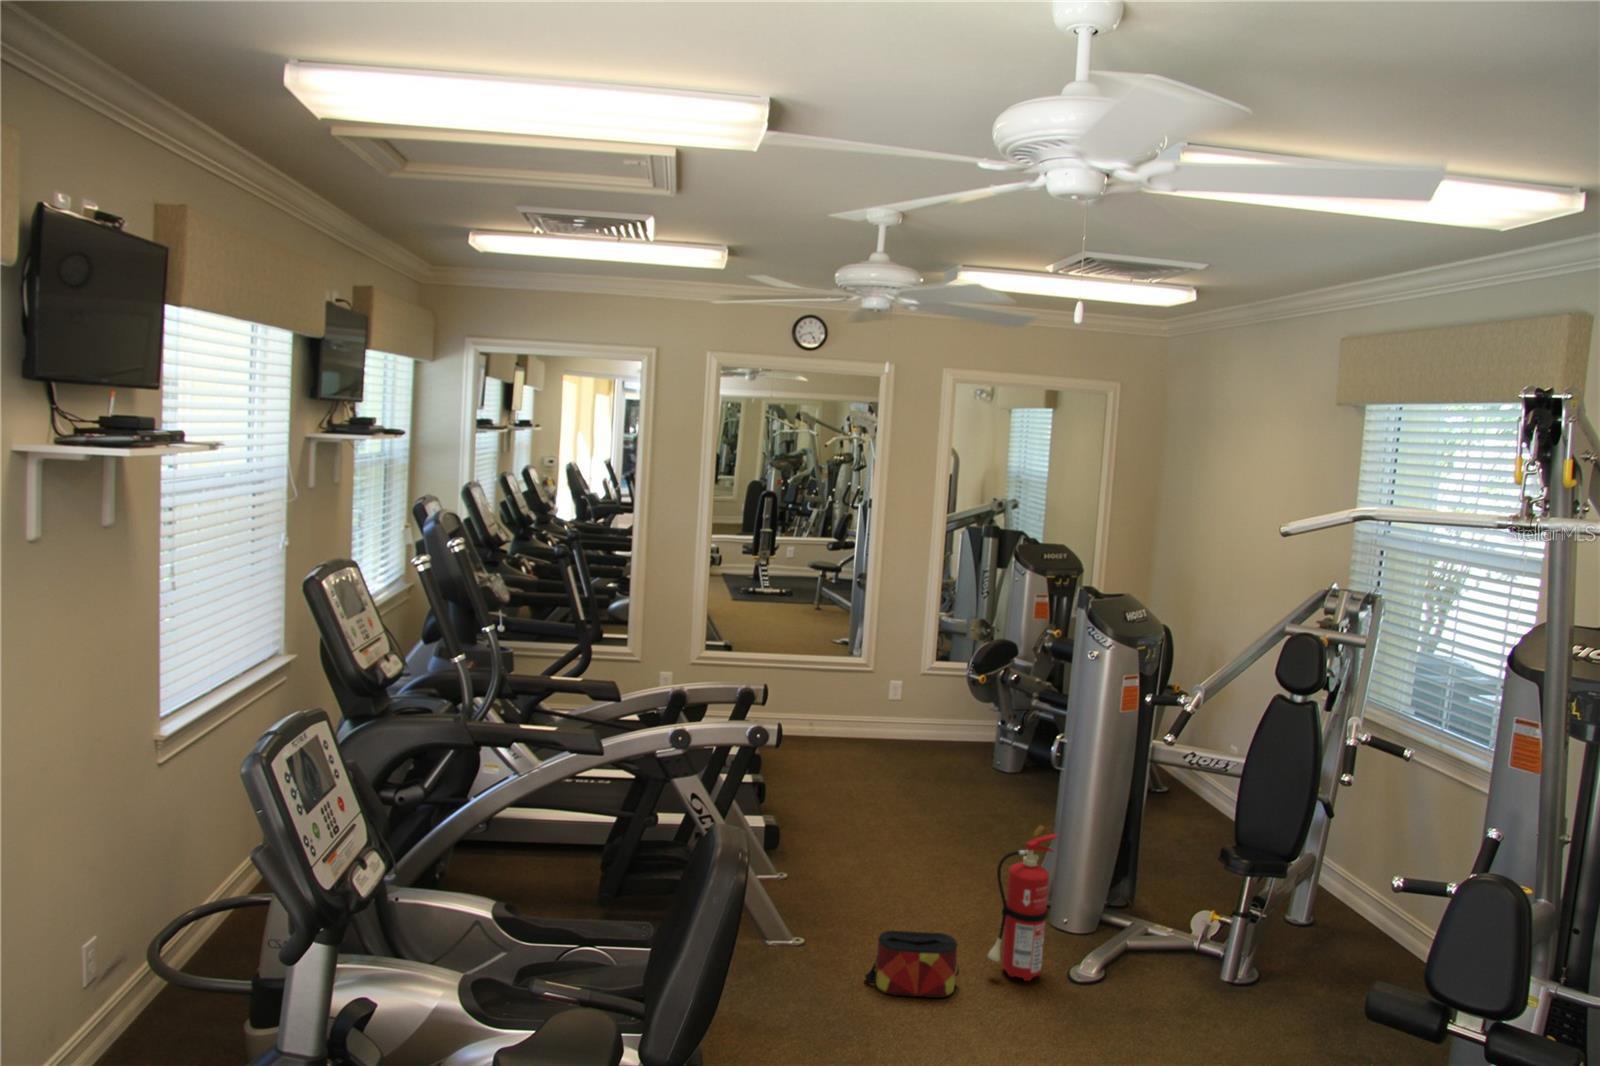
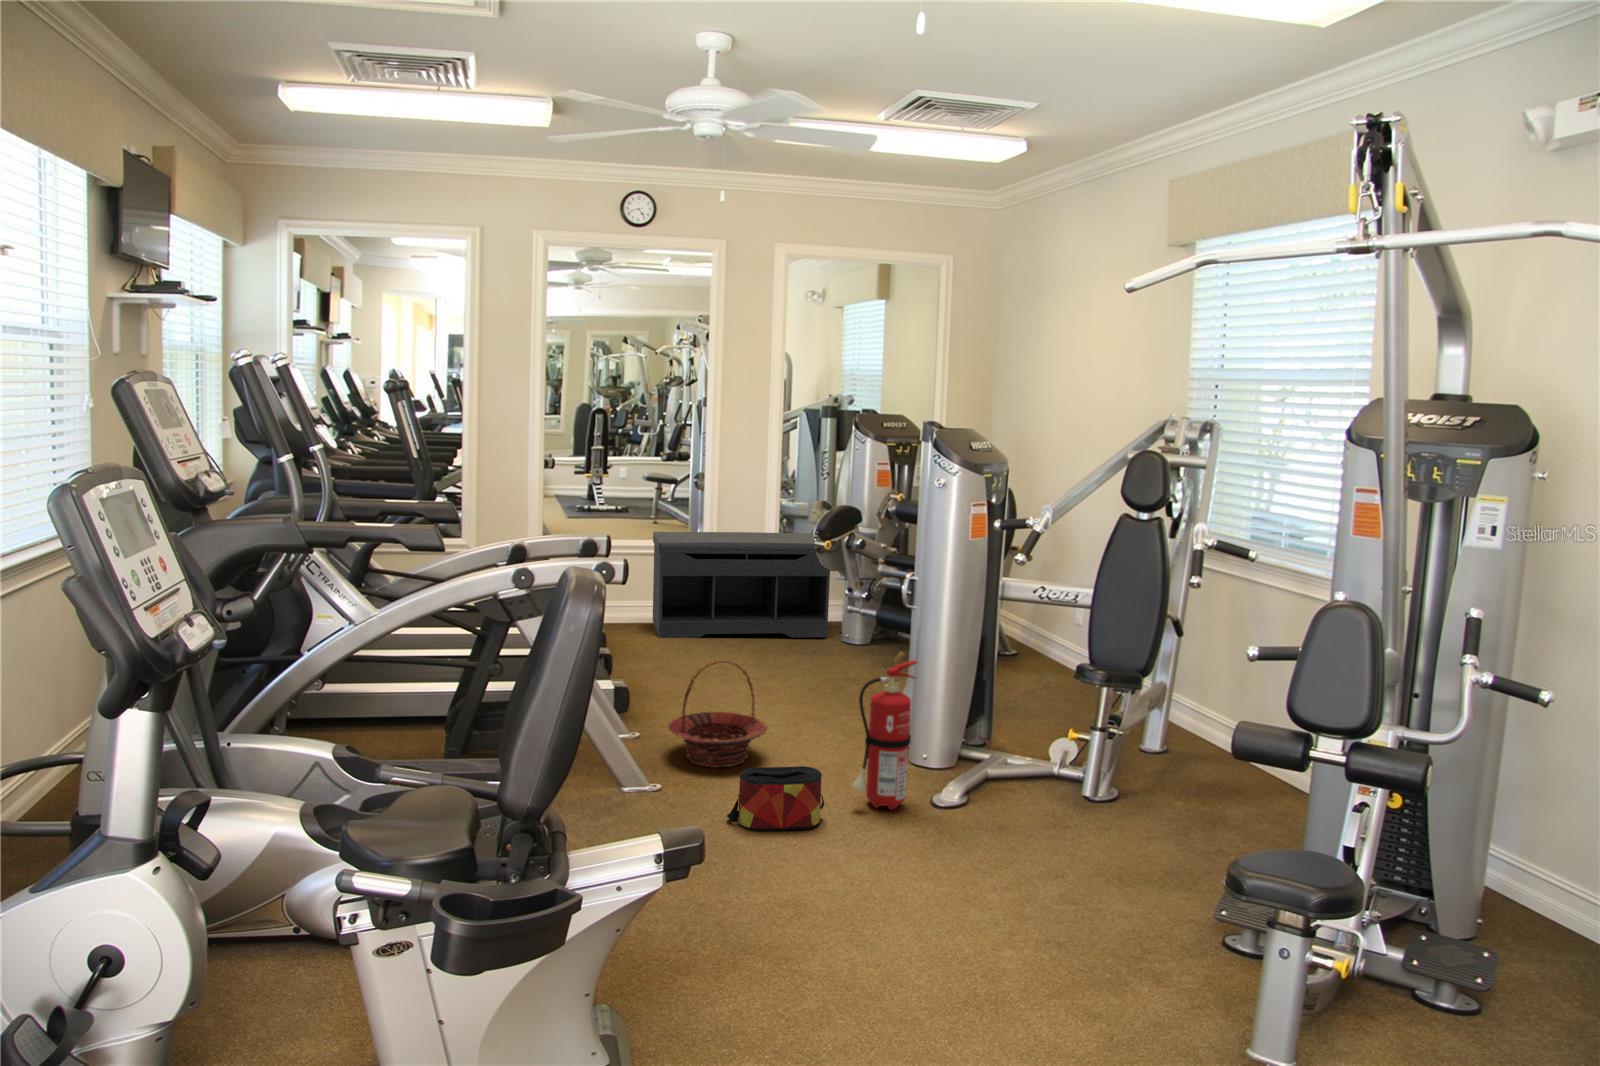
bench: none [810,649,986,762] -> present [653,532,830,638]
basket: none [814,811,910,916] -> present [668,660,767,767]

